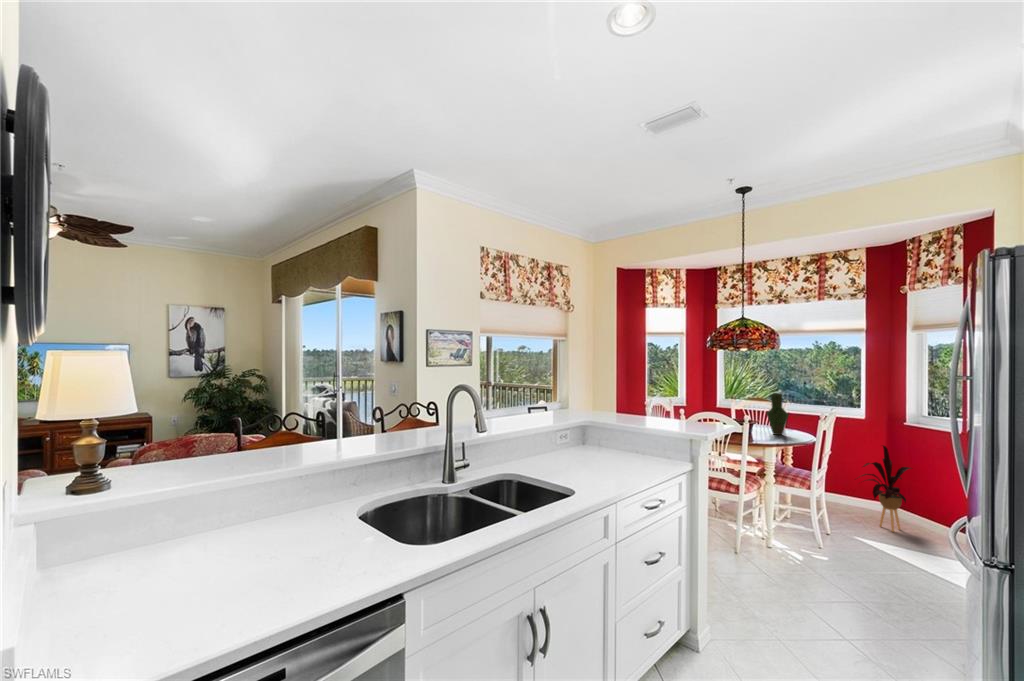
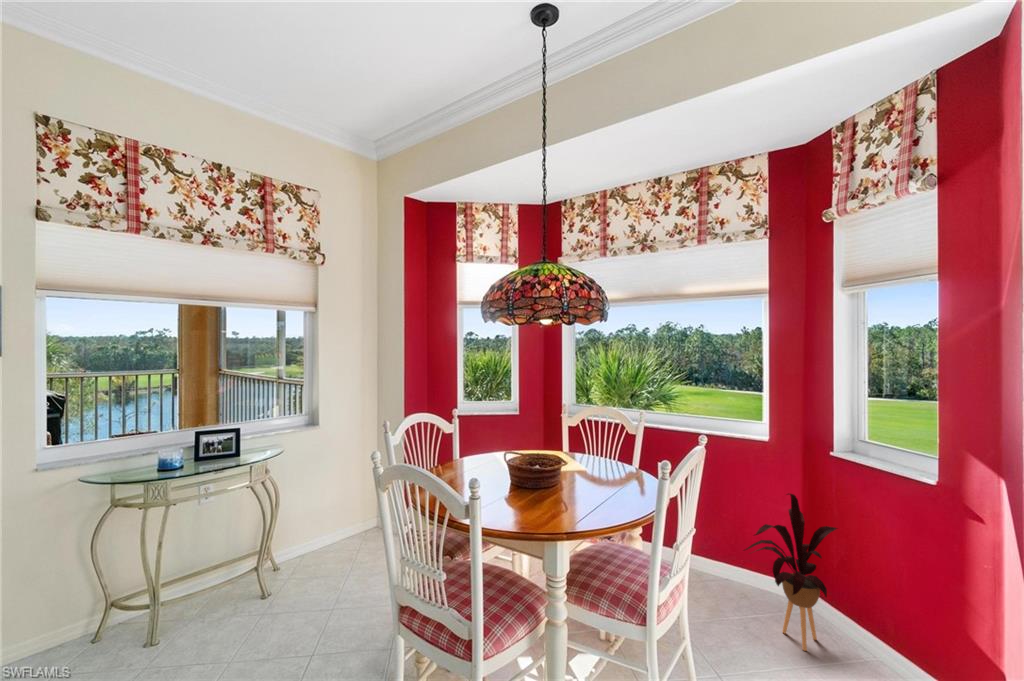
vase: present [767,393,788,435] -> none [591,403,628,482]

